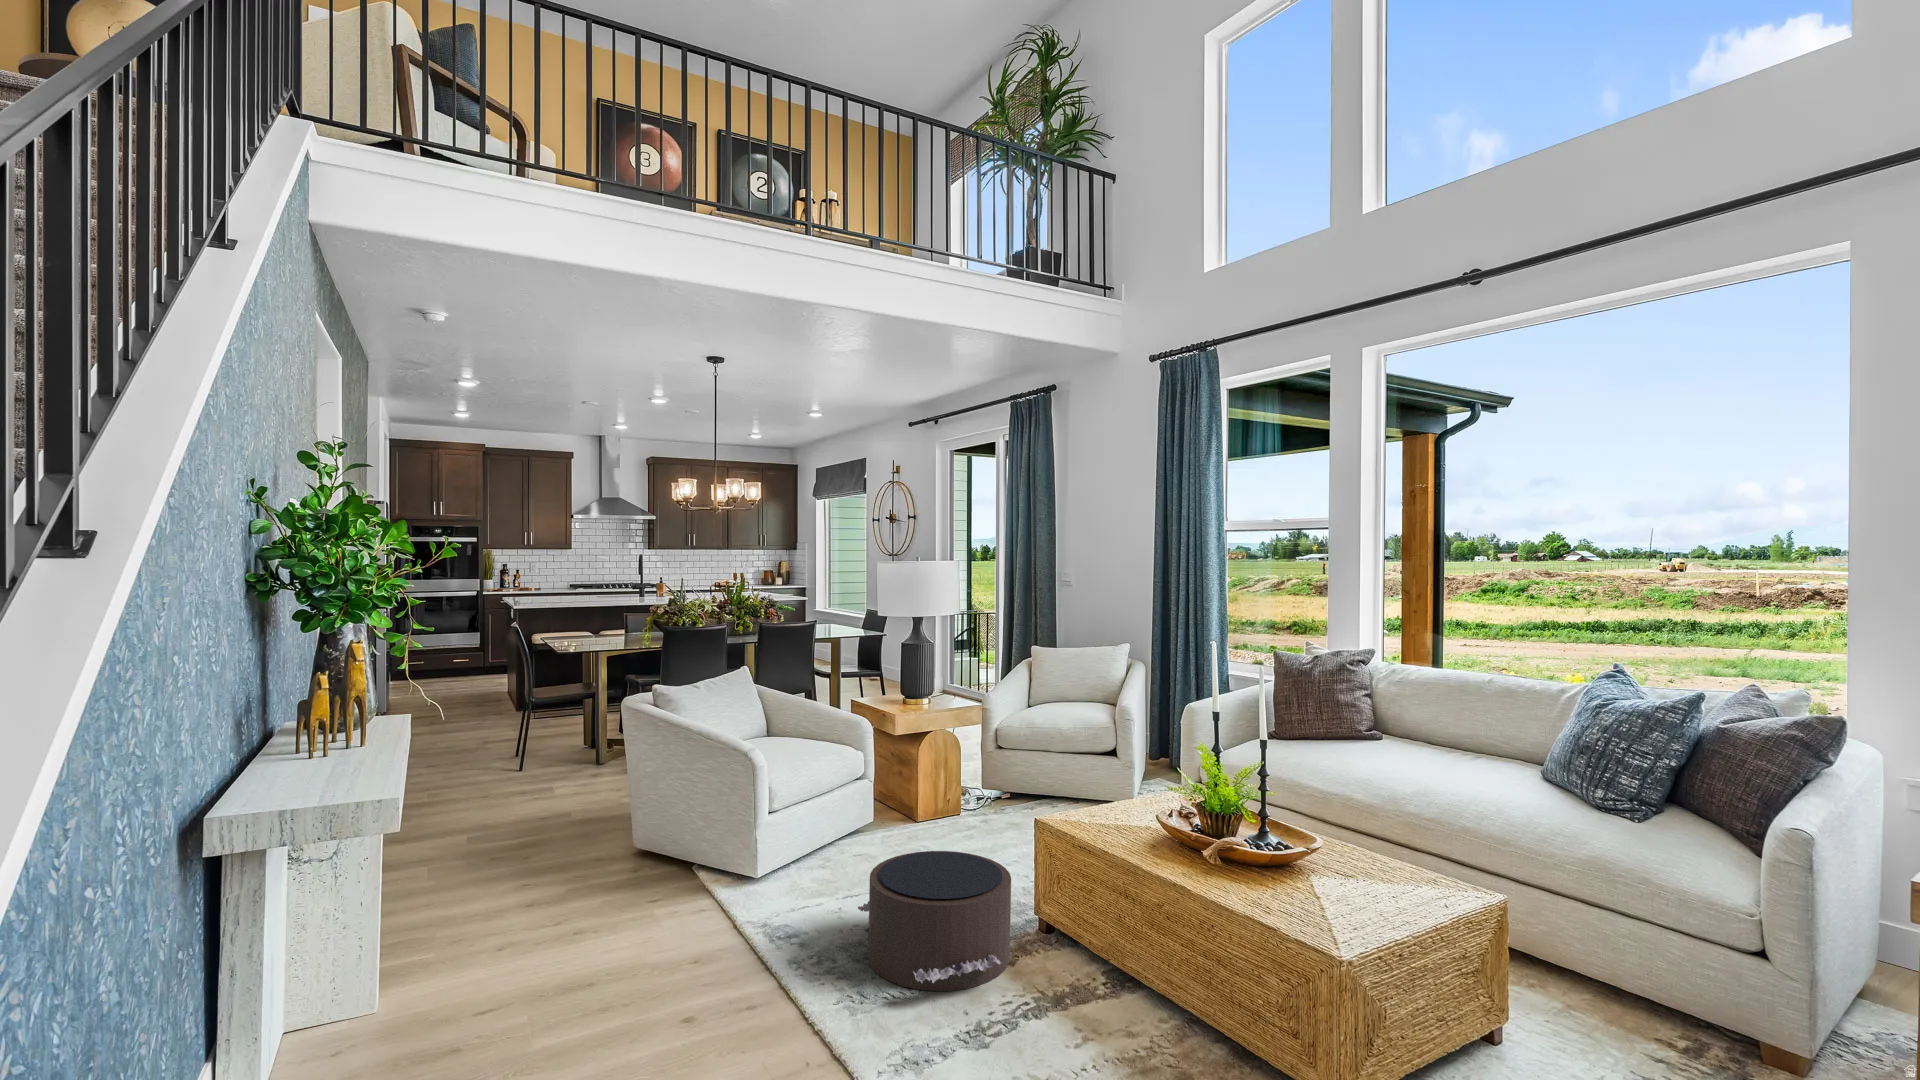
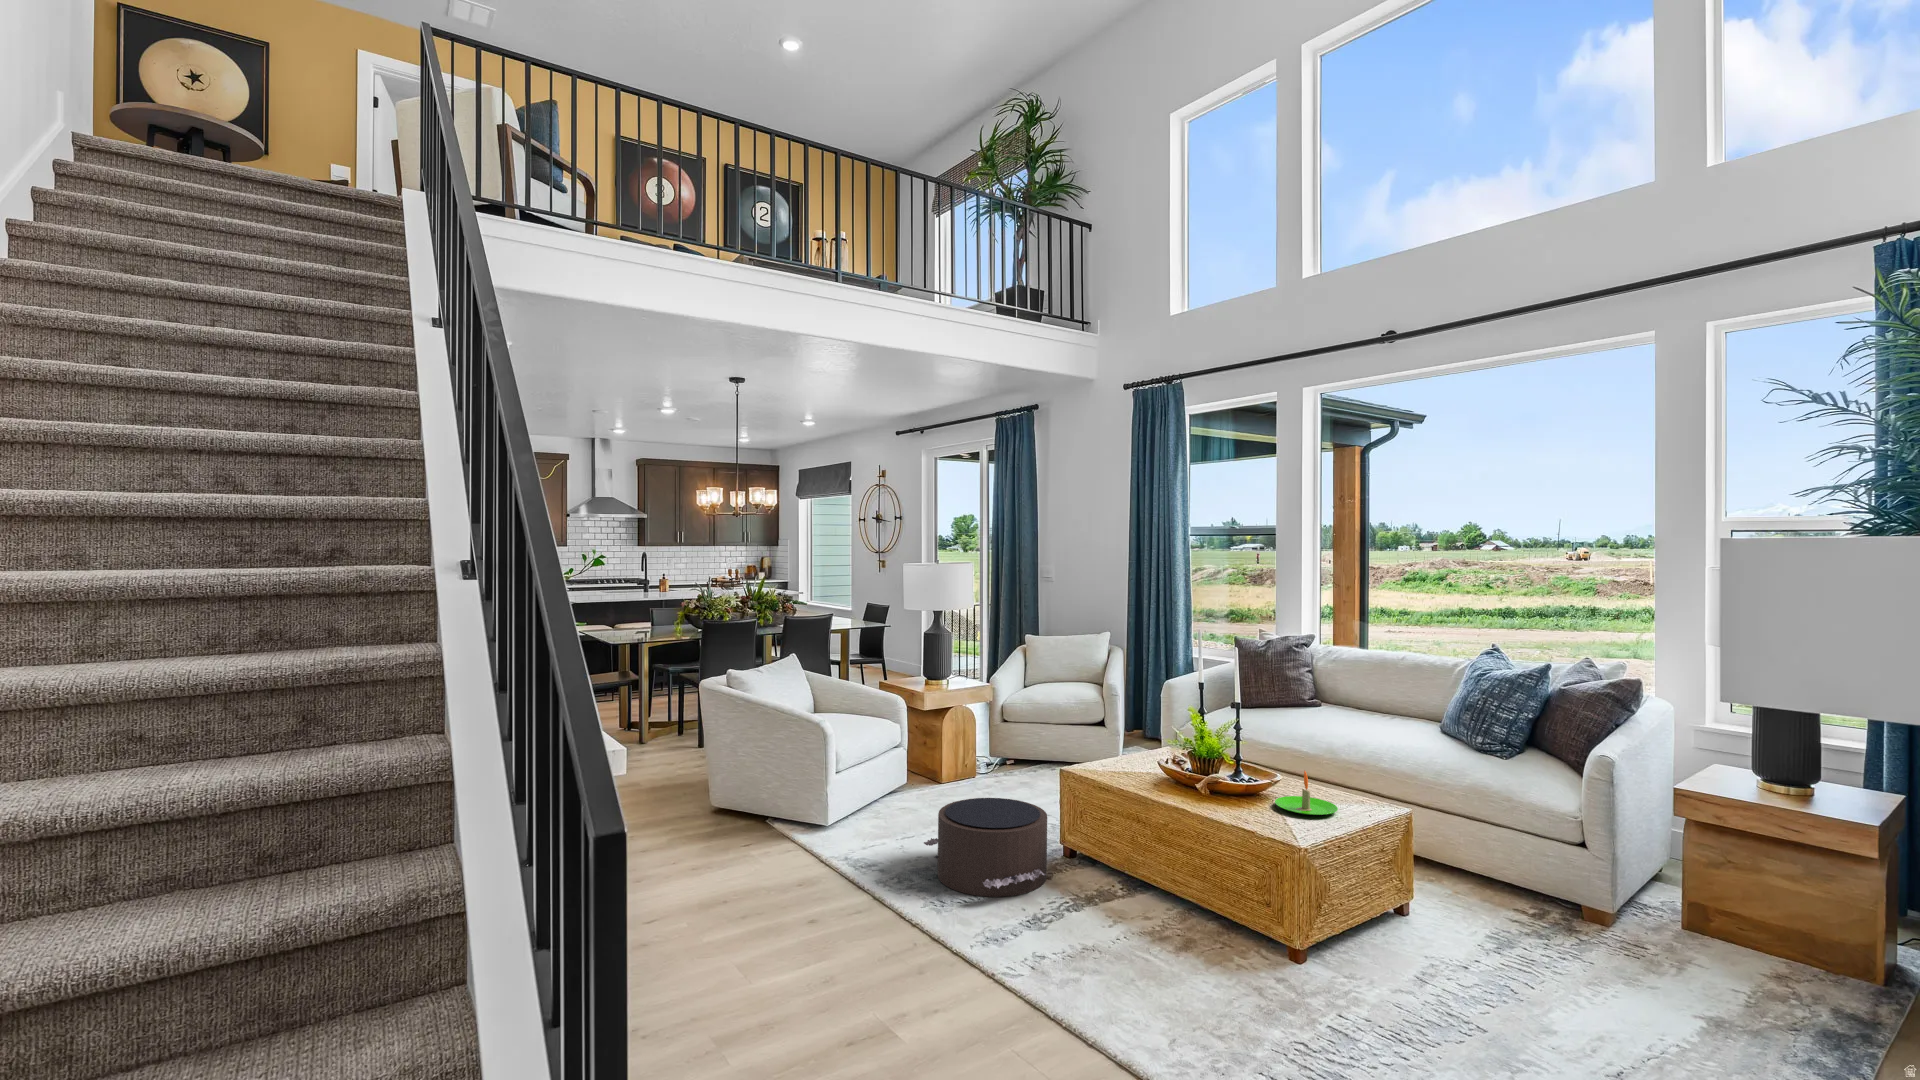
candle: none [1313,837,1402,903] -> present [1275,771,1338,815]

